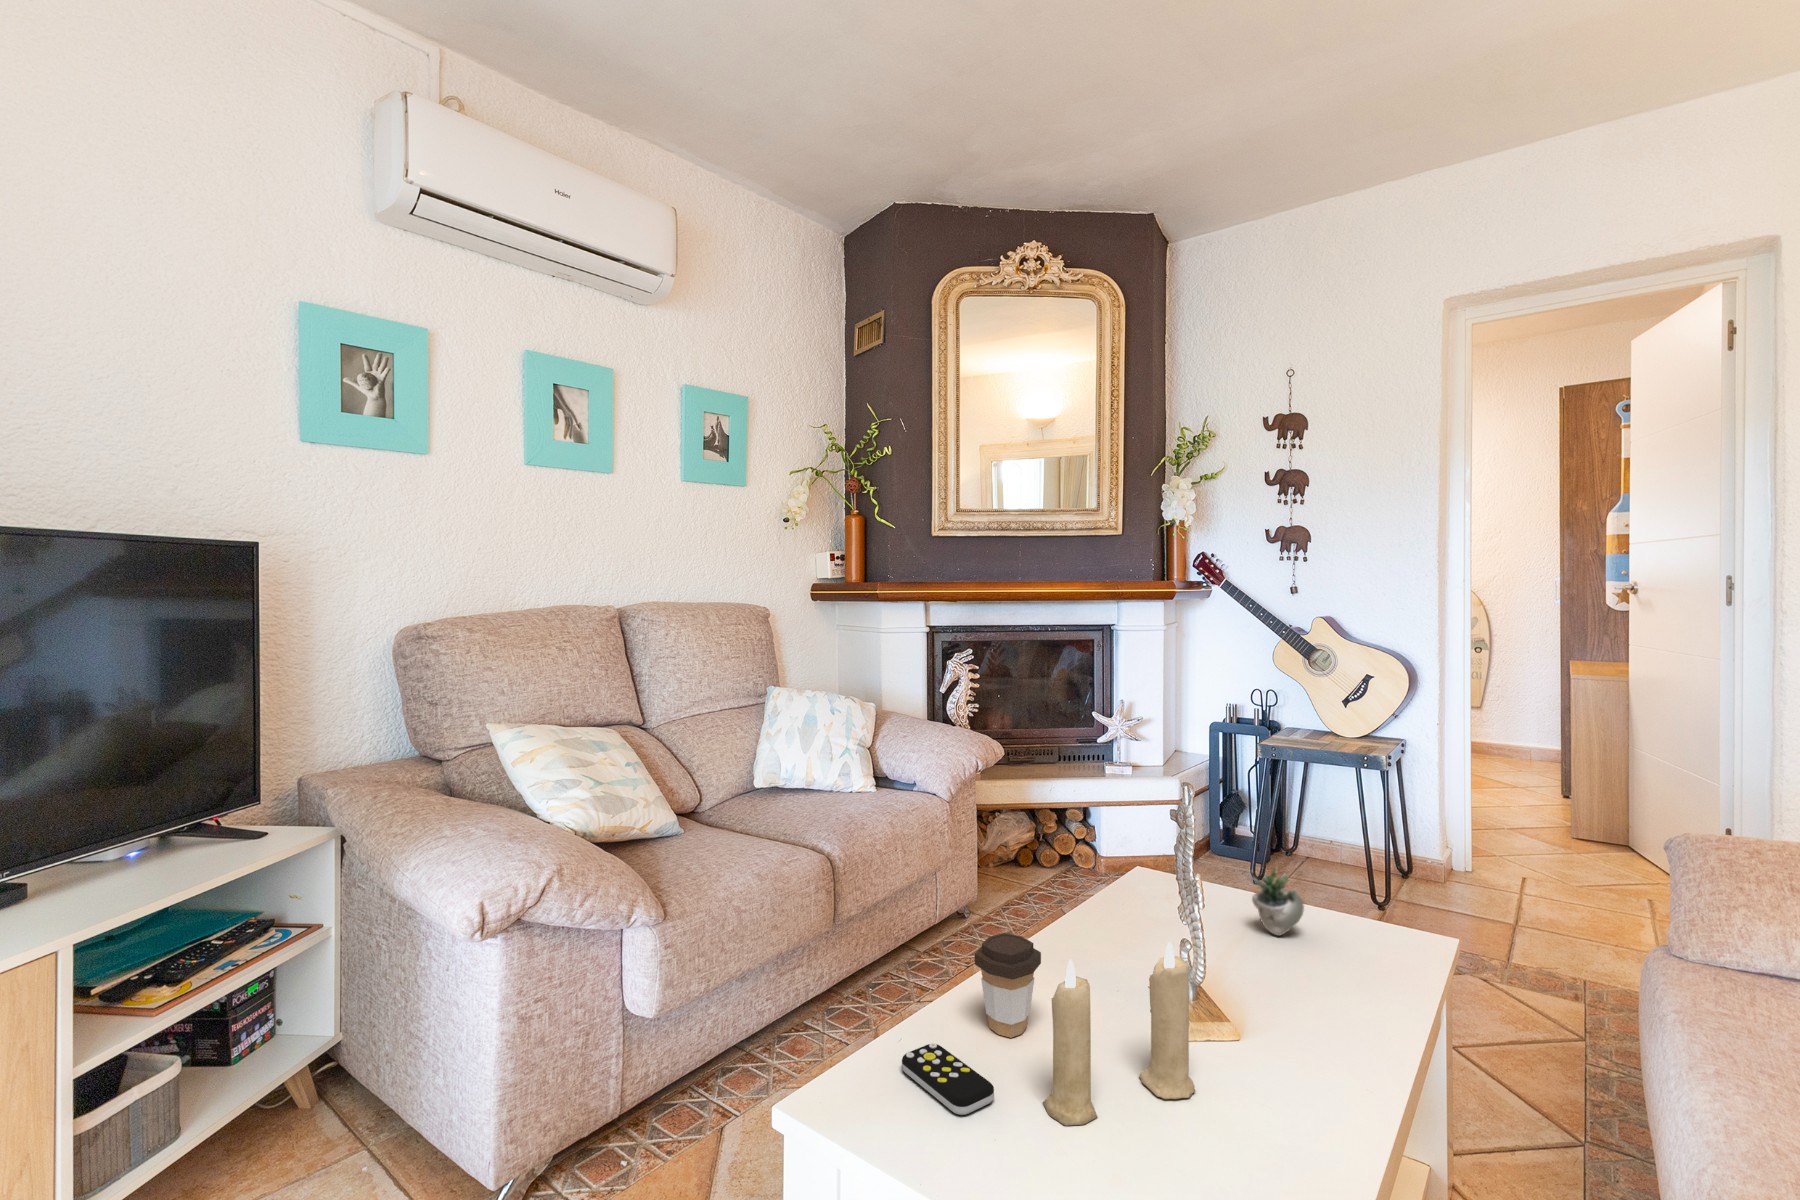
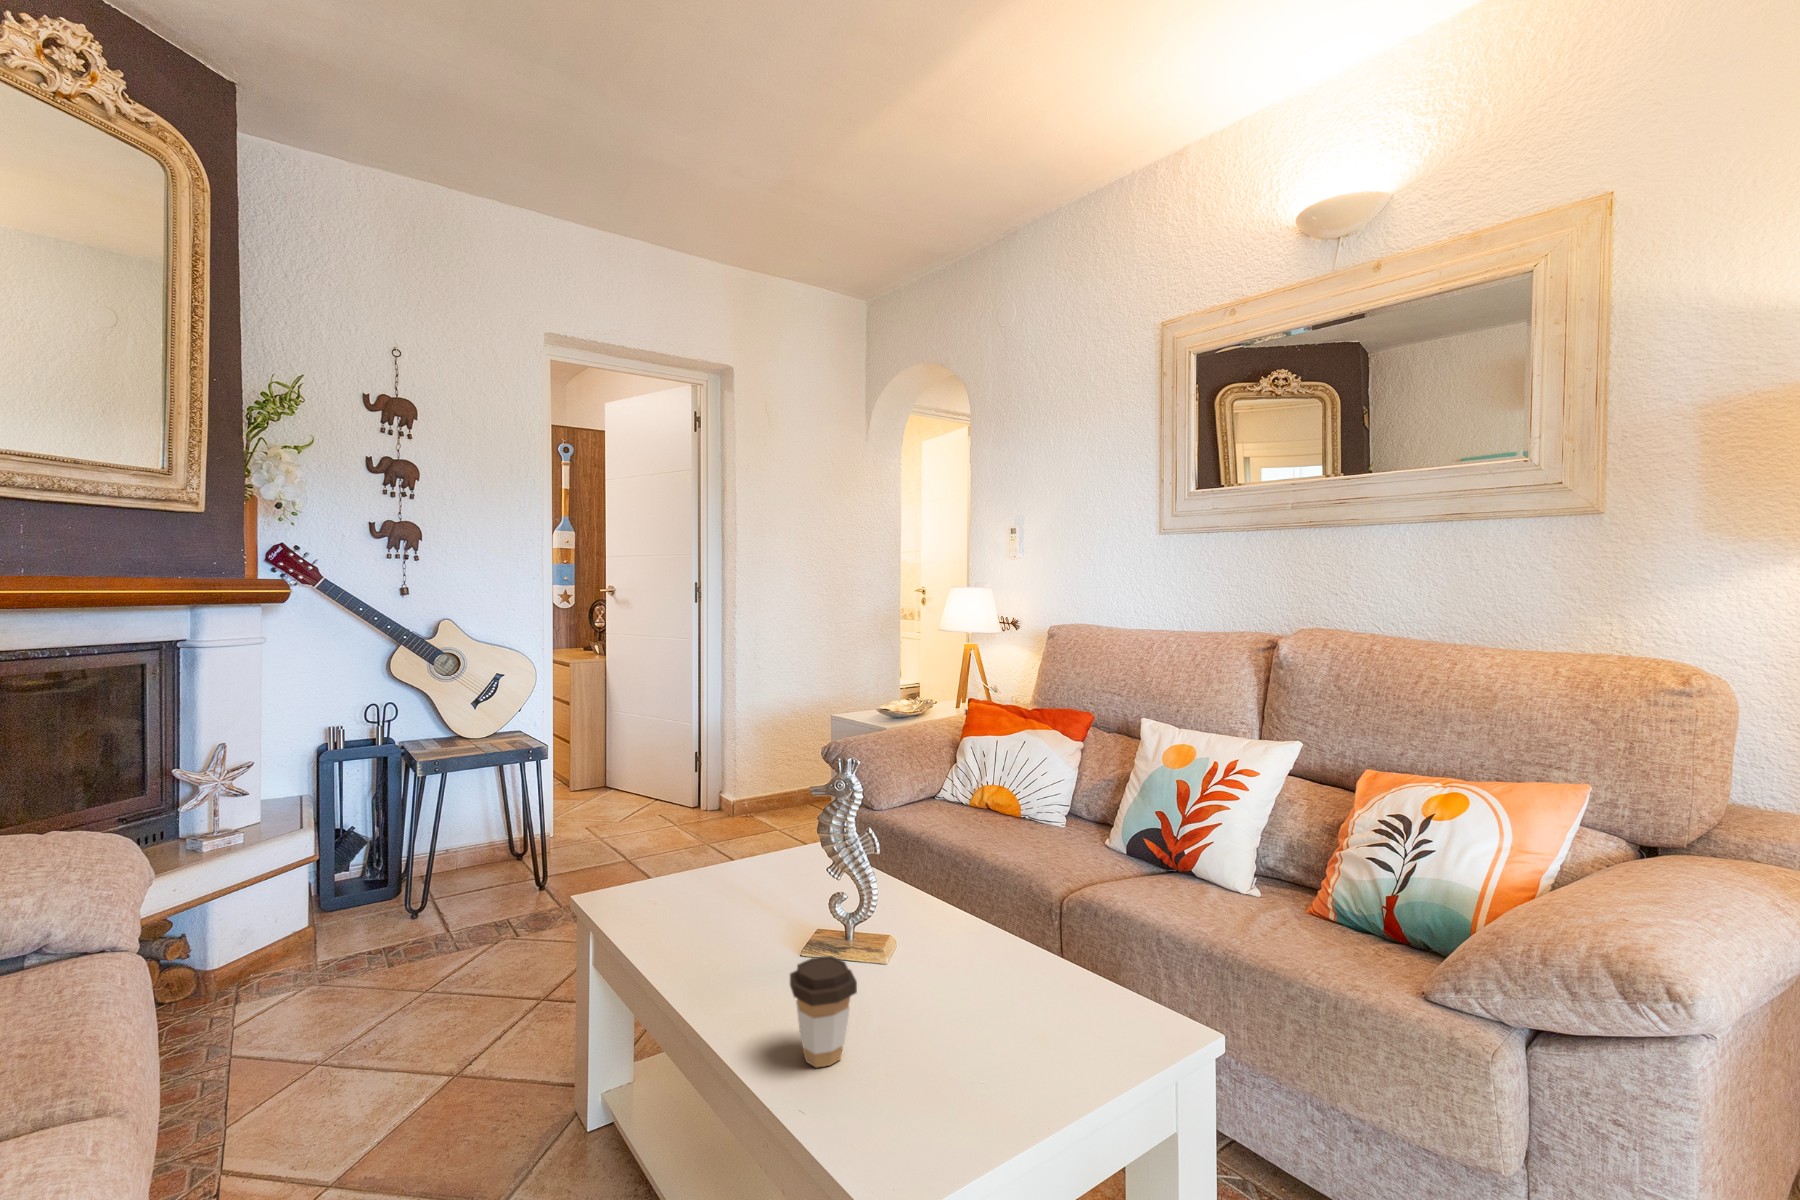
succulent plant: present [1252,867,1341,935] -> none [735,828,815,897]
candle: present [1043,942,1195,1126] -> none [929,876,987,1068]
remote control: present [902,1043,994,1115] -> none [849,1079,961,1139]

